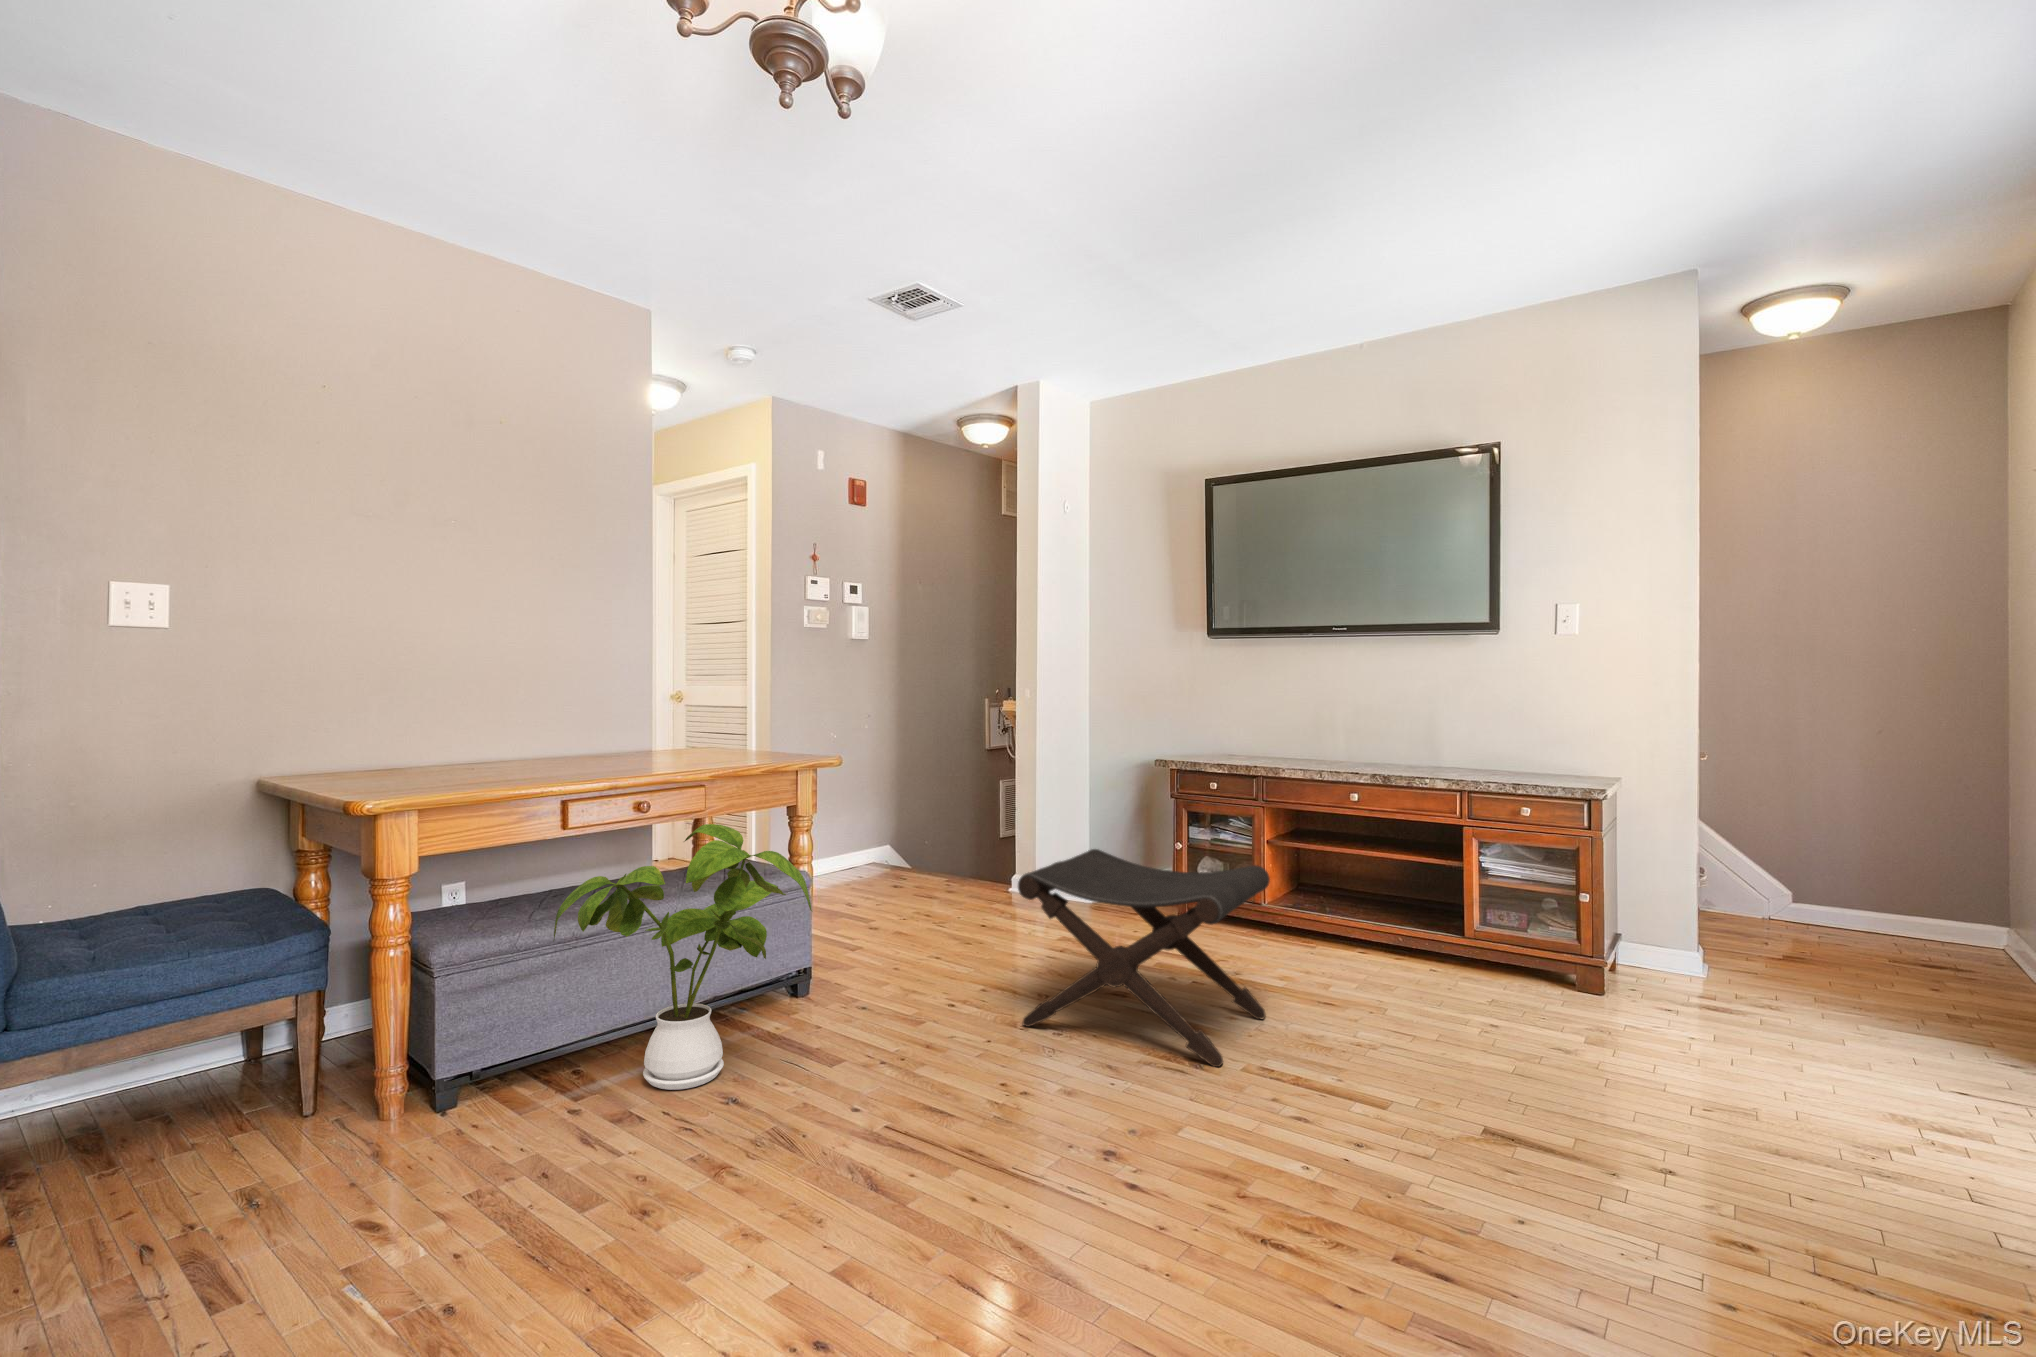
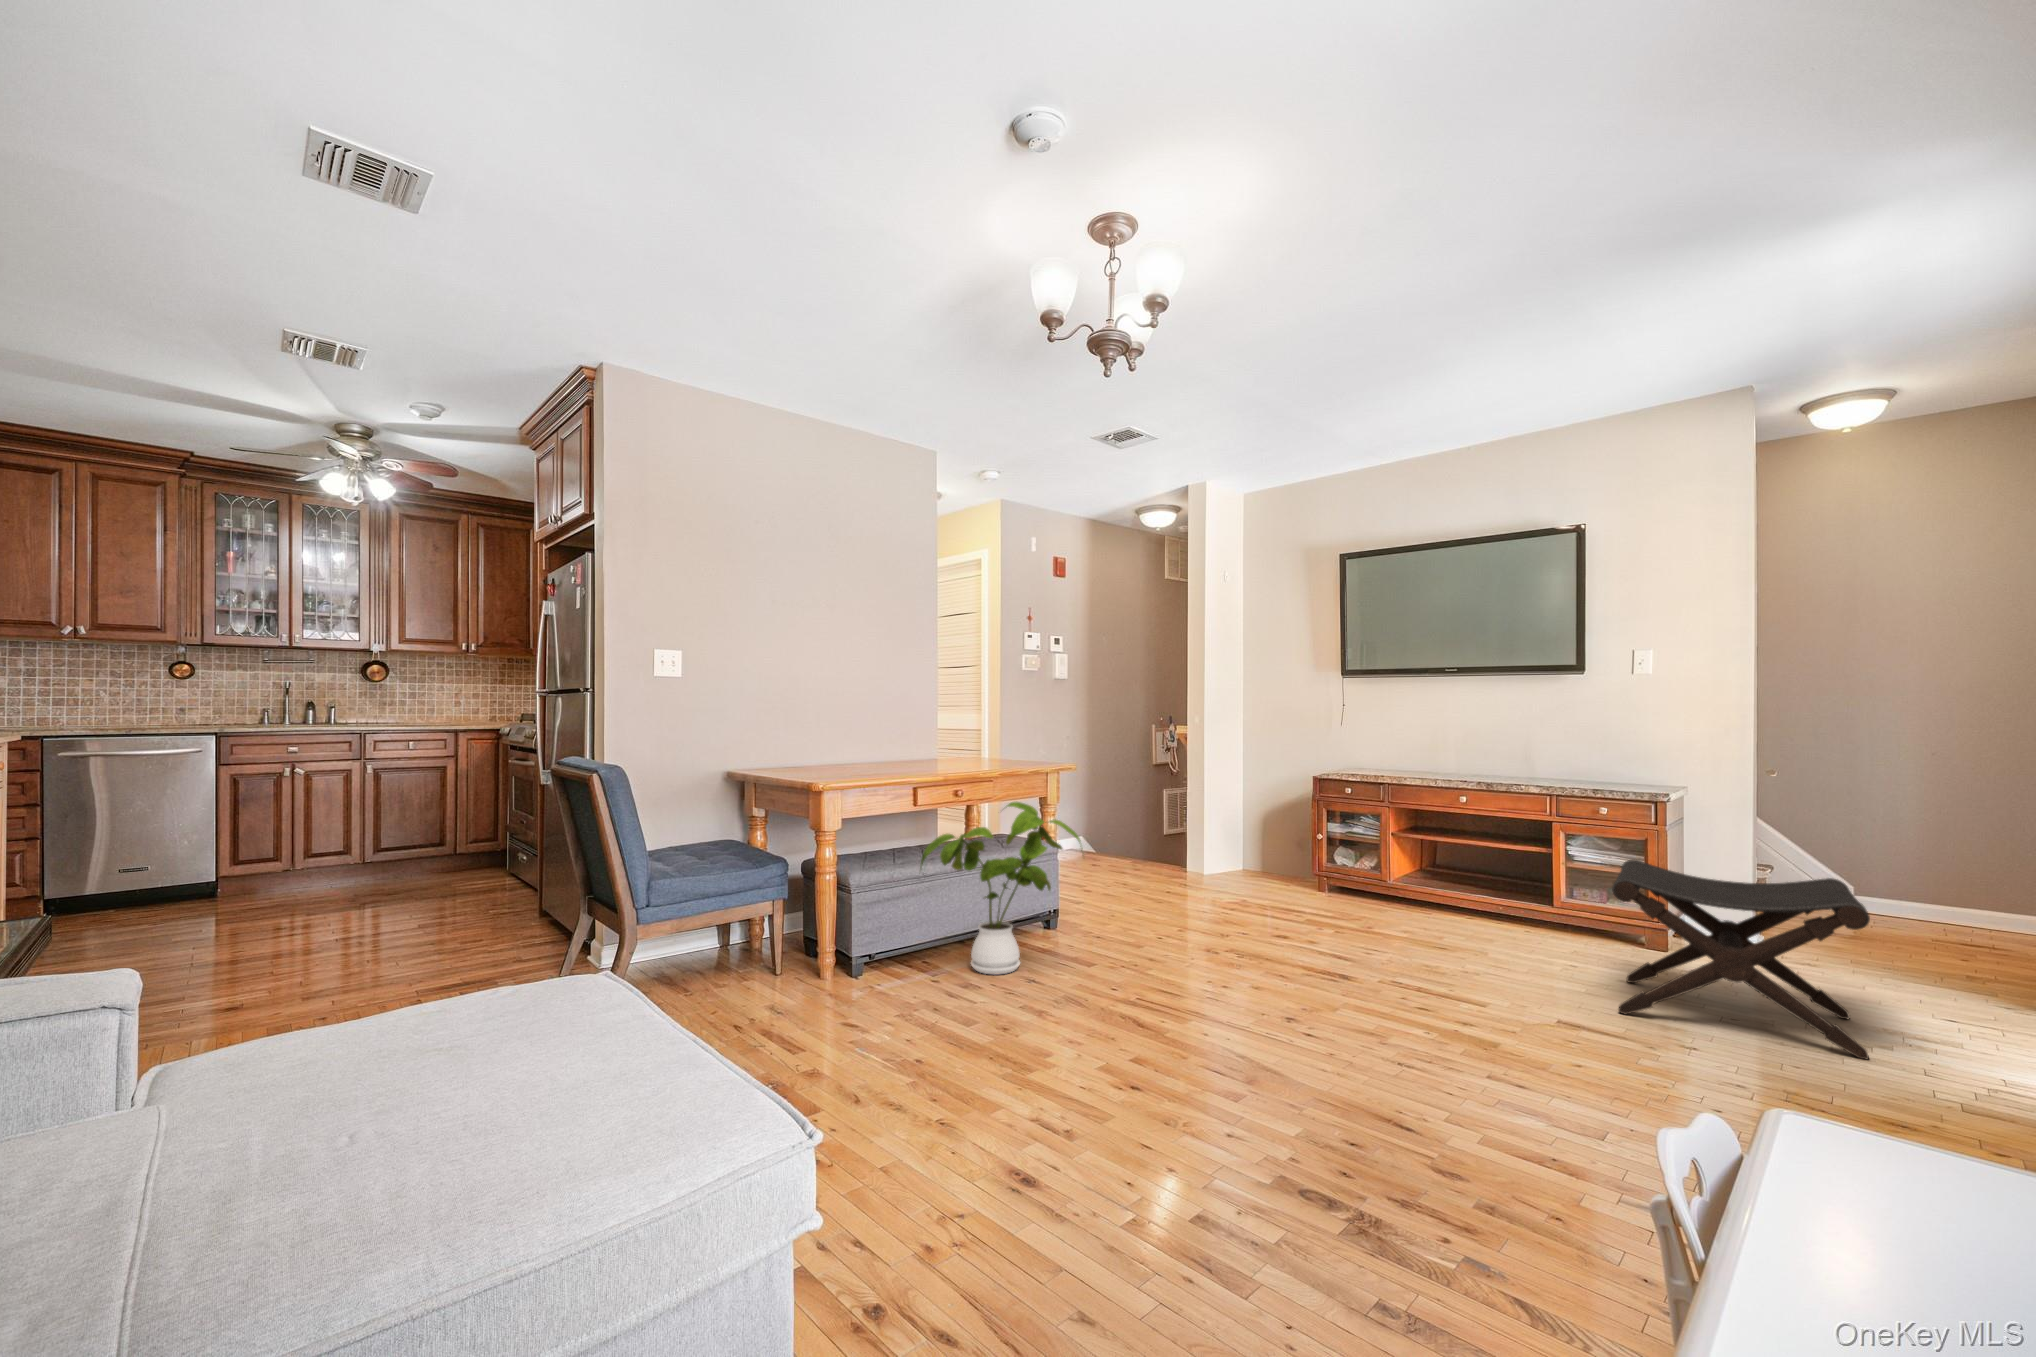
footstool: present [1018,849,1270,1067] -> present [1612,860,1870,1059]

